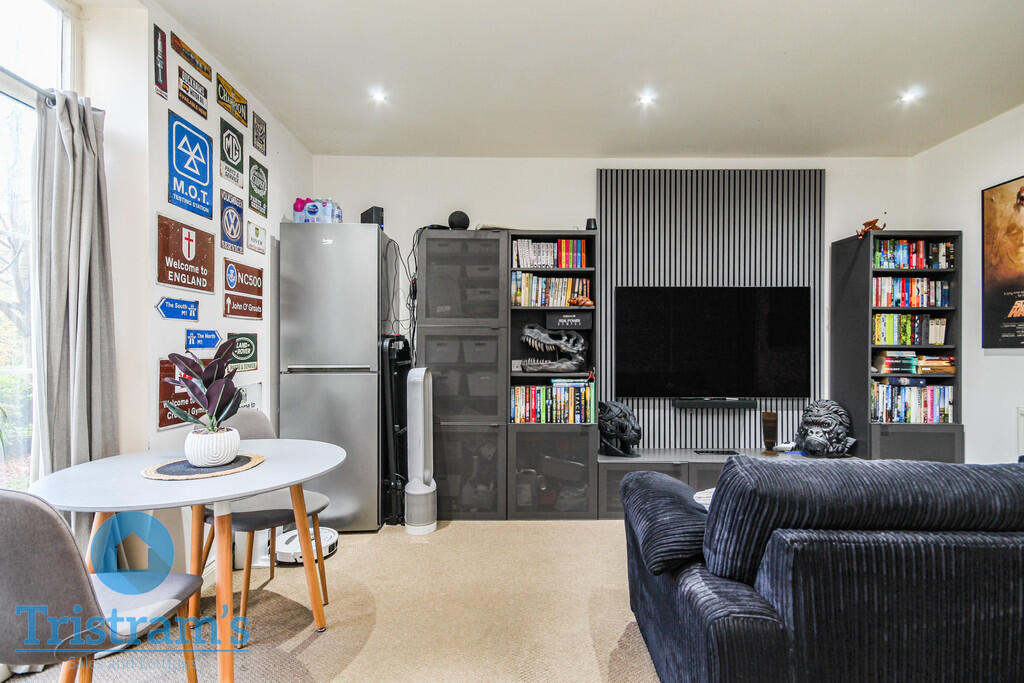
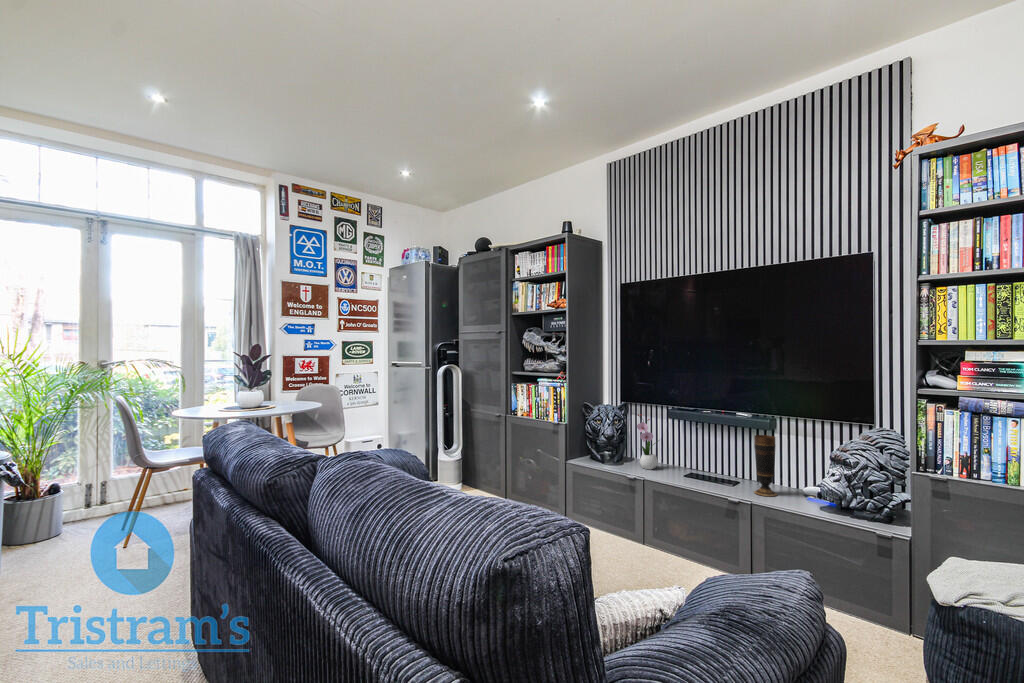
flower arrangement: none [657,405,674,453] -> present [637,414,658,470]

